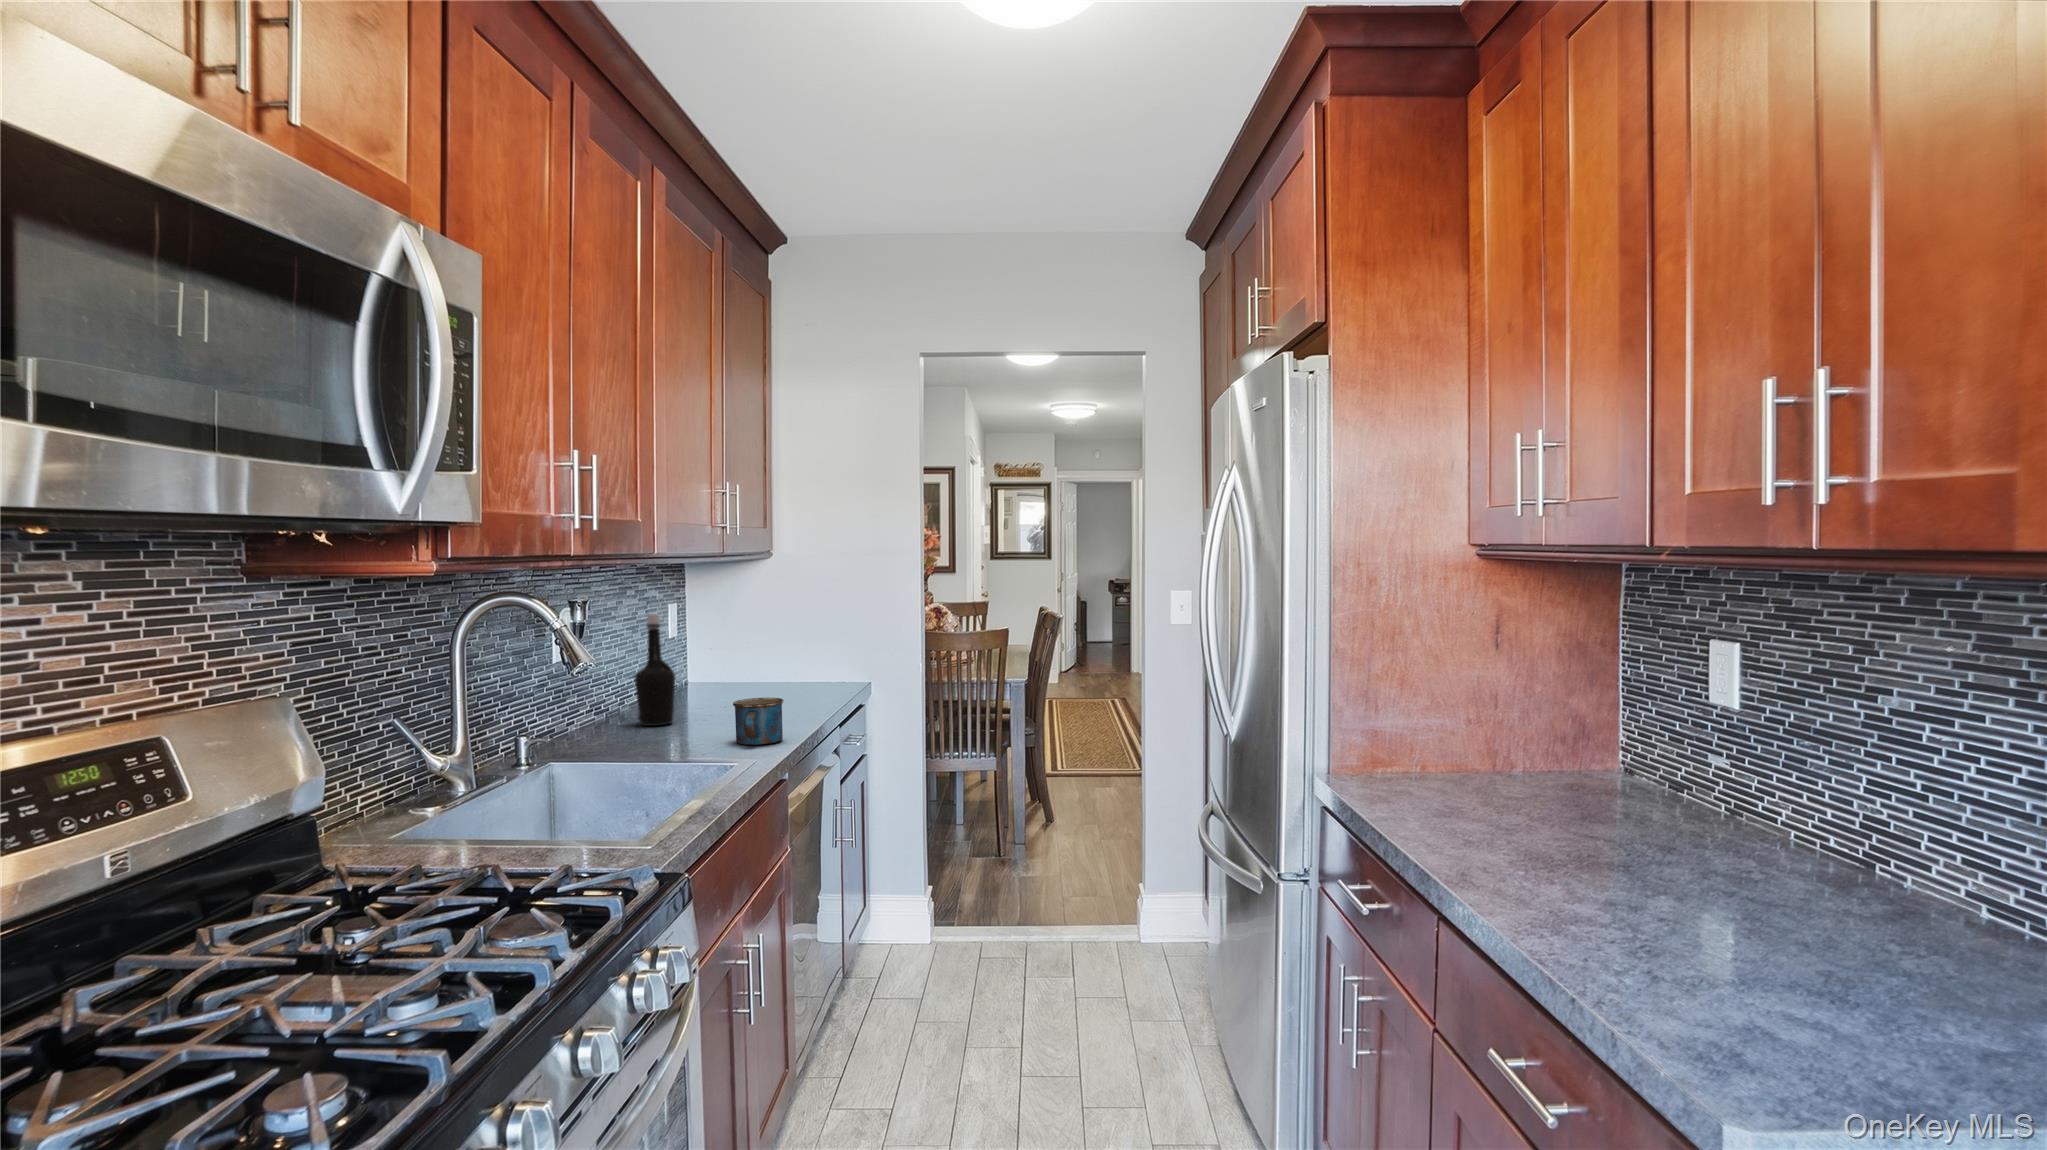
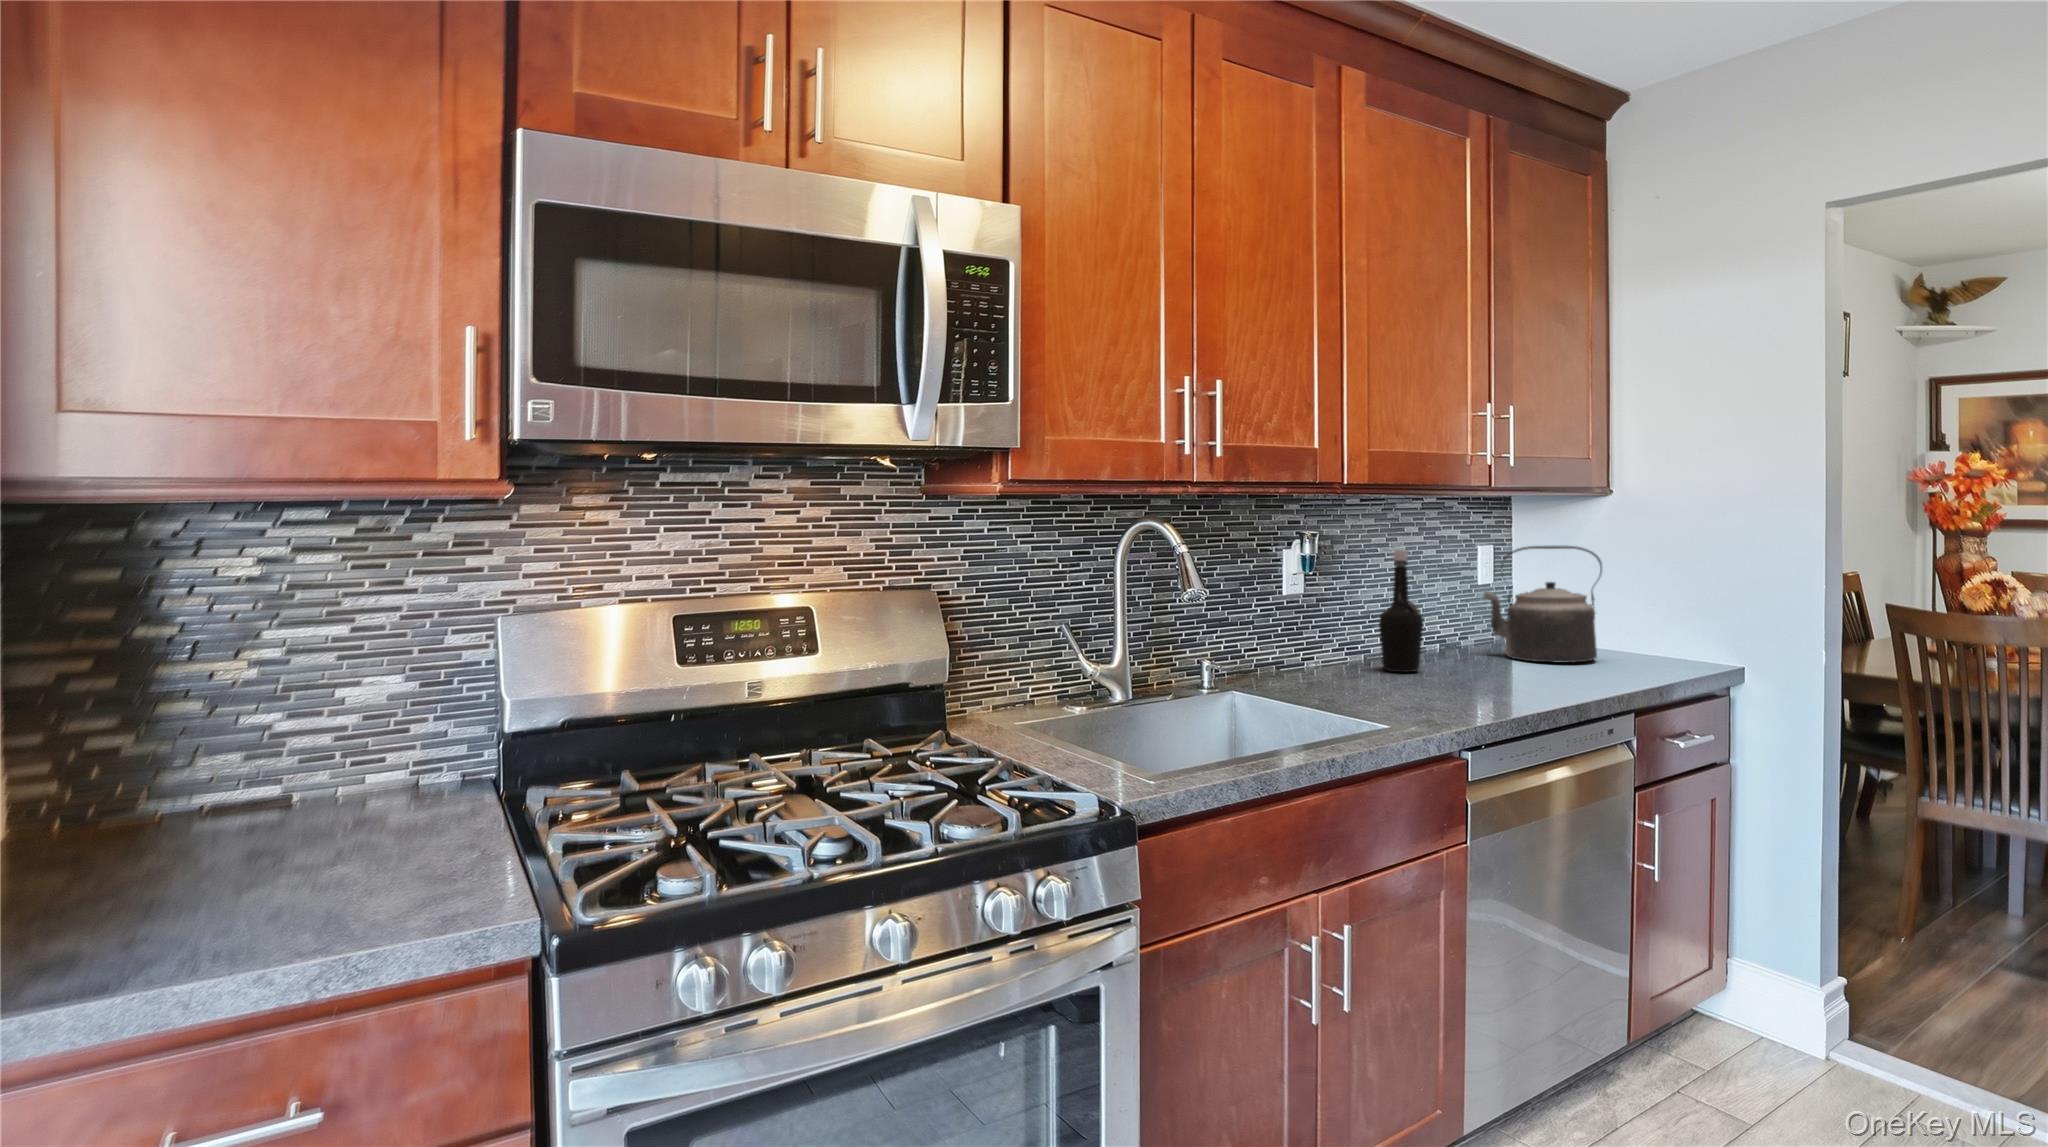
kettle: none [689,603,779,702] -> present [1483,546,1602,663]
mug: present [733,698,784,745] -> none [1439,652,1504,707]

